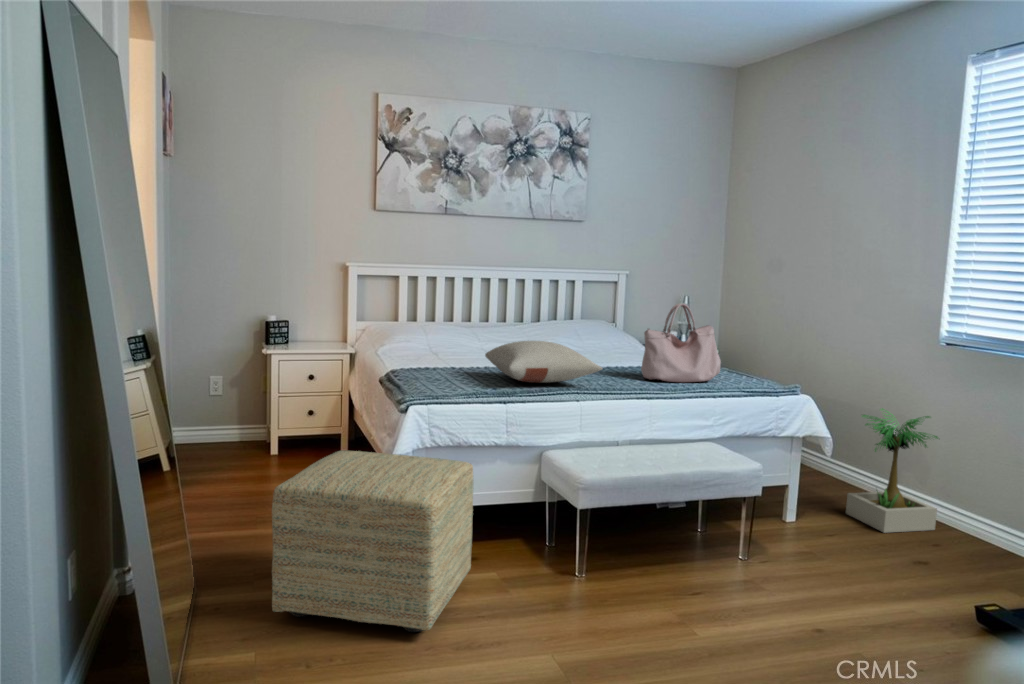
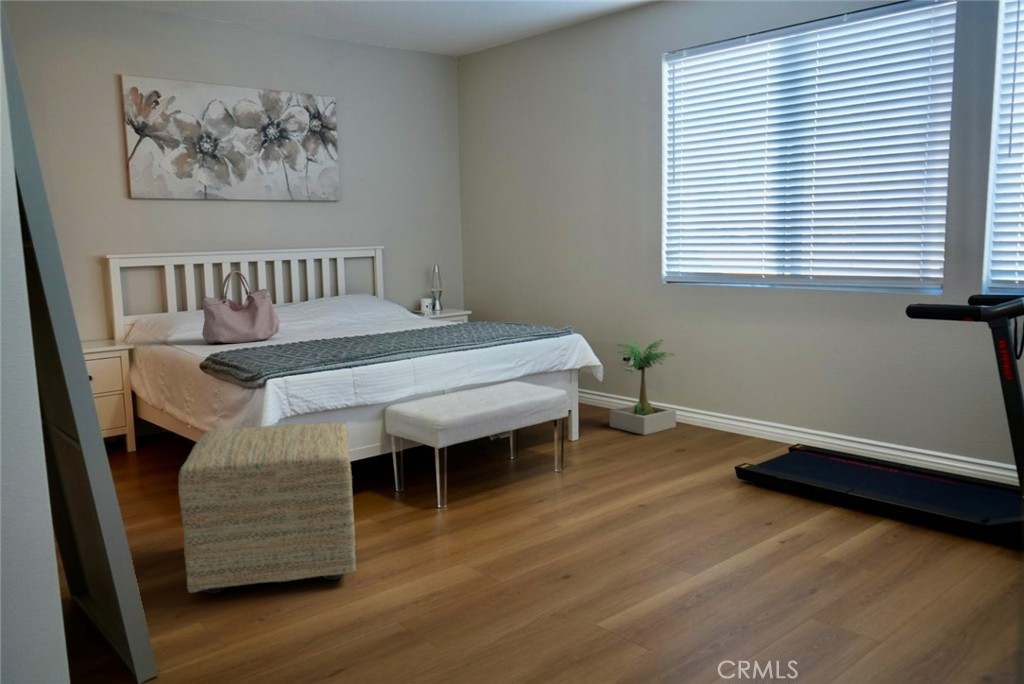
handbag: present [641,304,721,382] -> present [202,271,279,343]
pillow: present [485,341,602,383] -> none [304,310,424,348]

